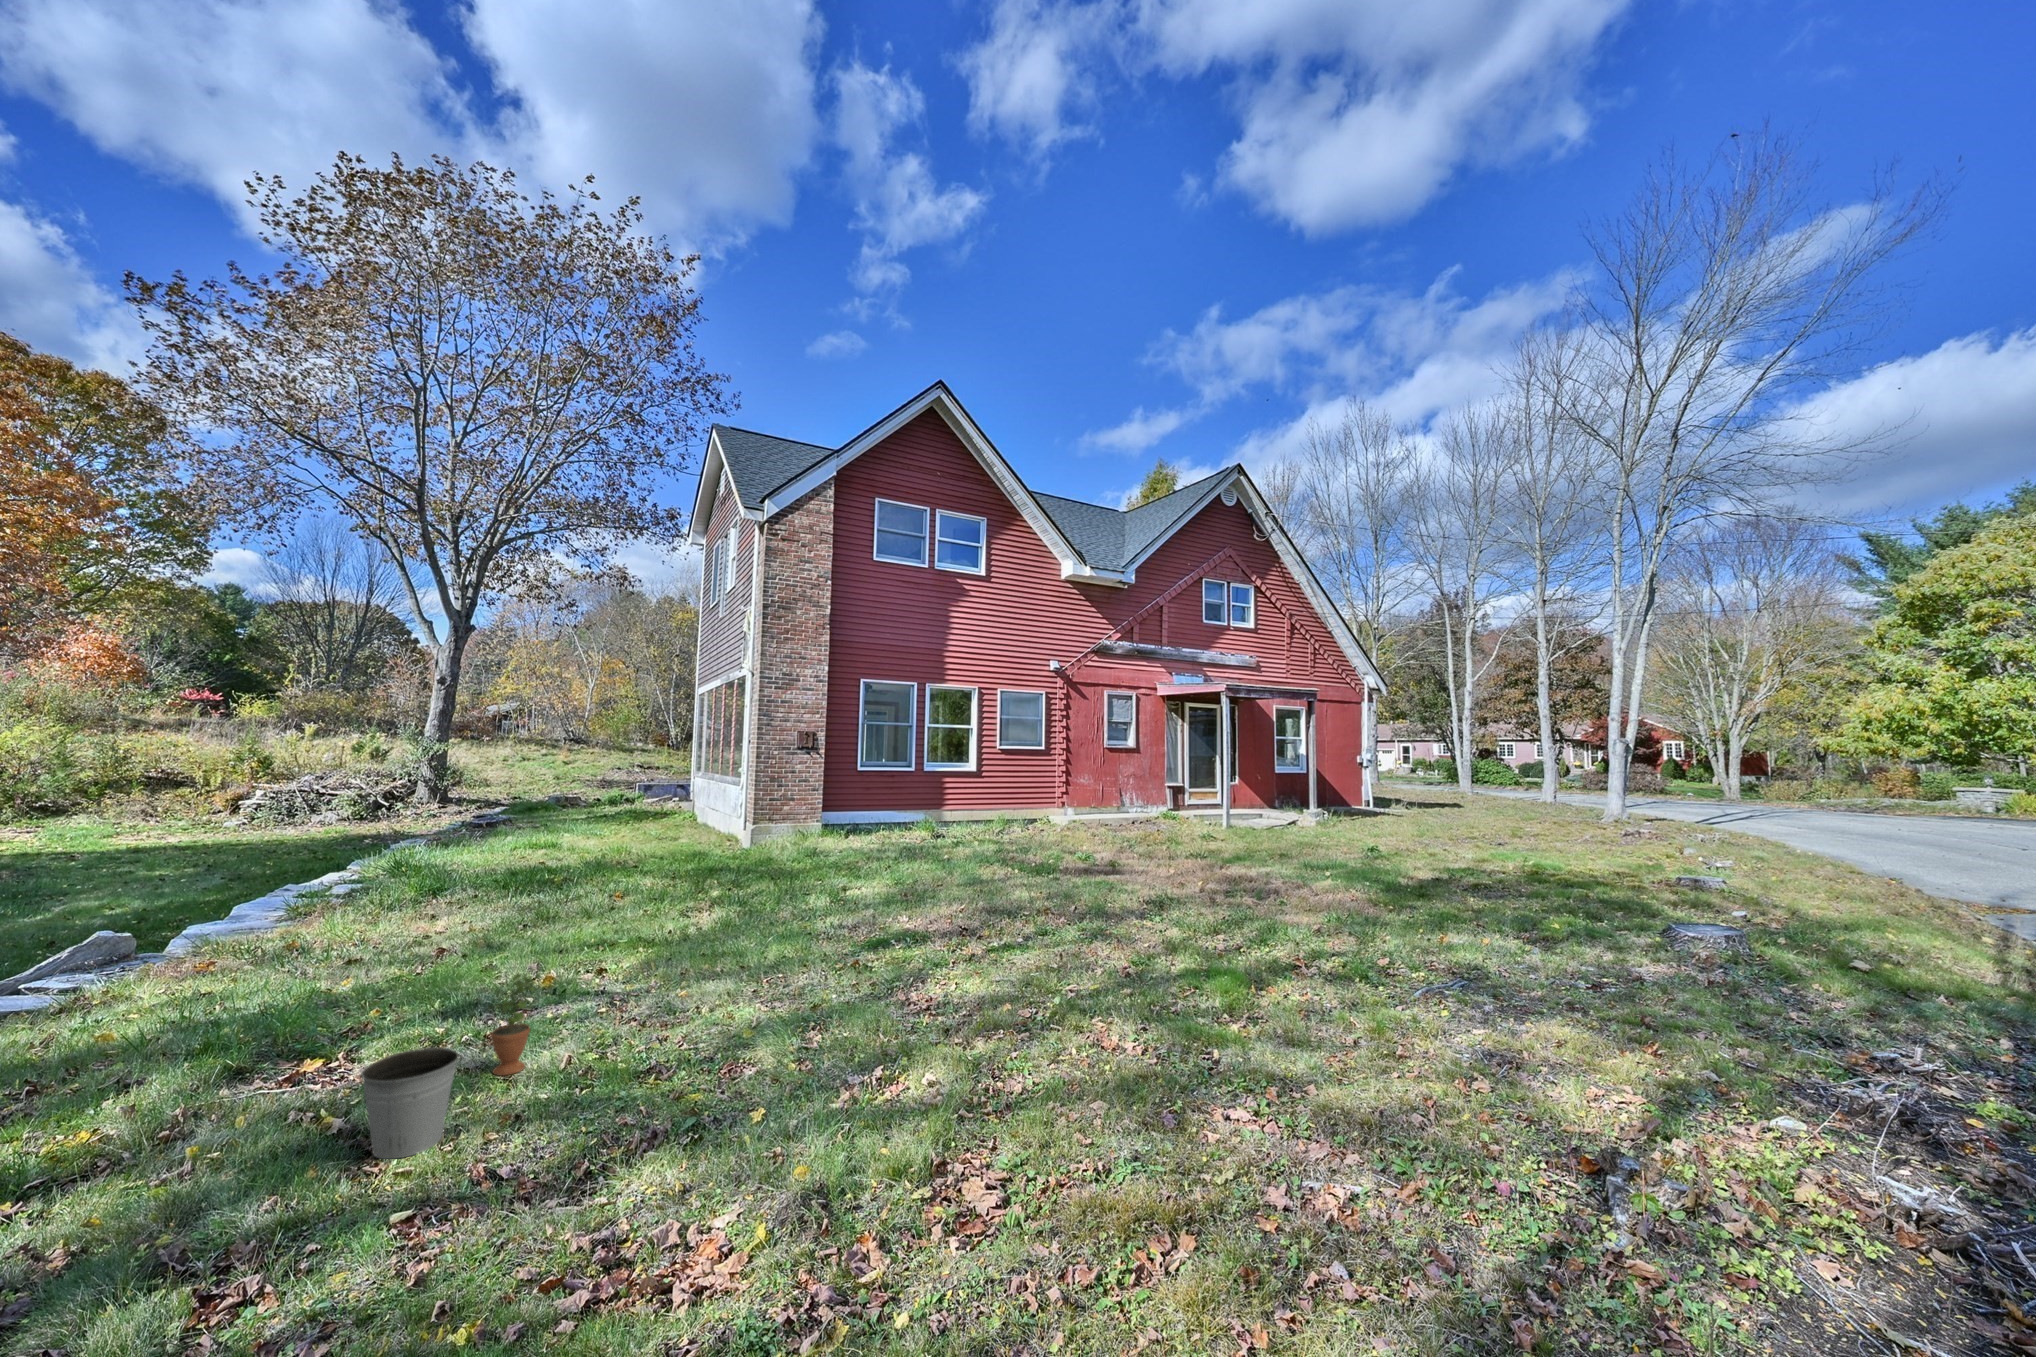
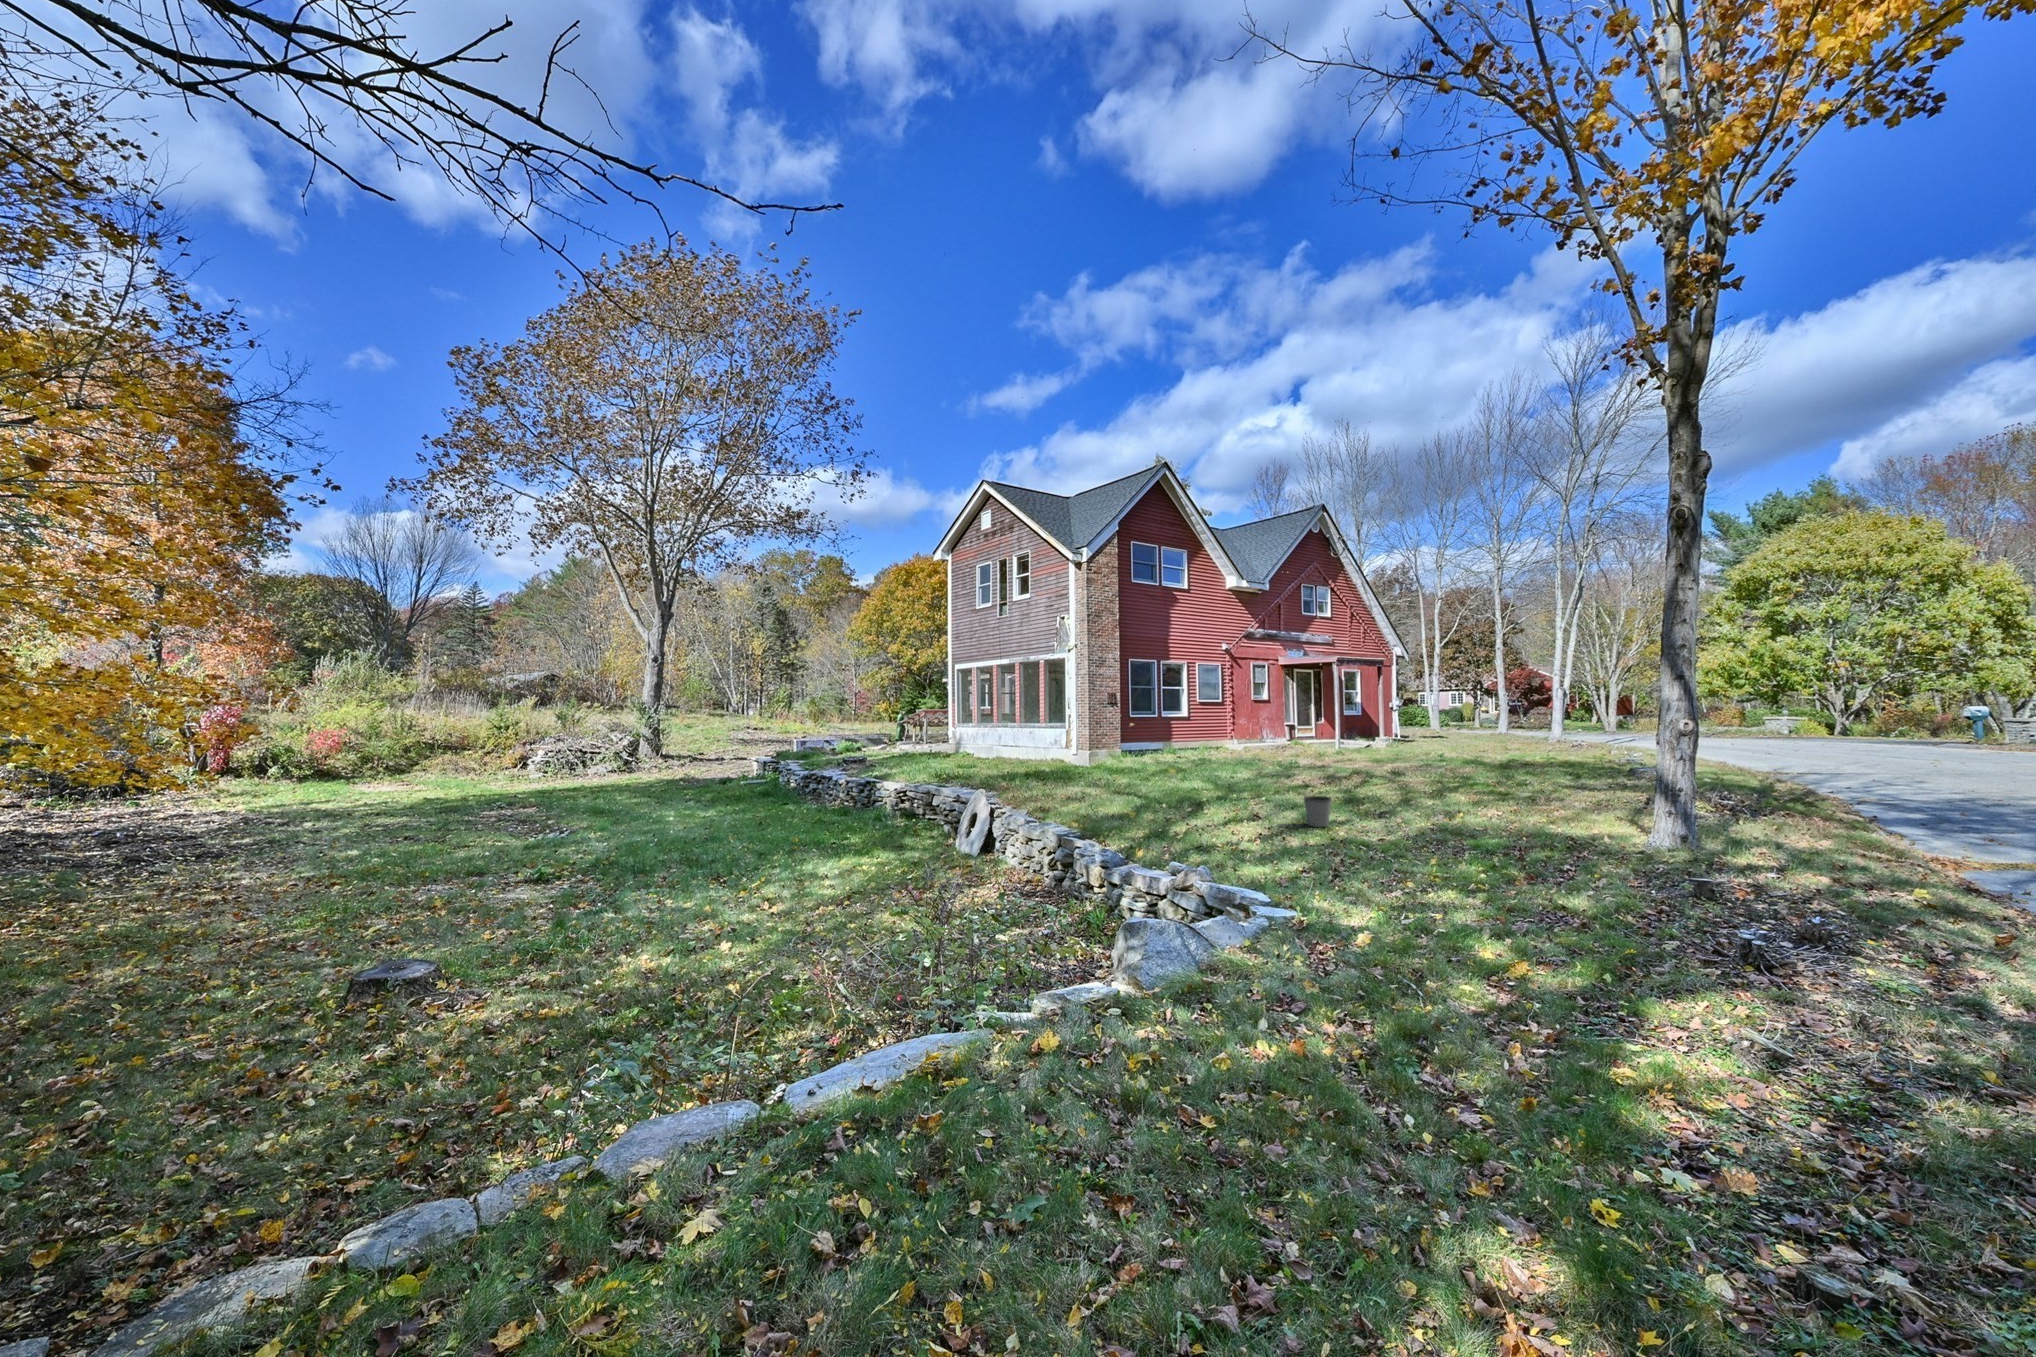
potted plant: present [488,973,542,1076] -> none [1279,777,1297,816]

